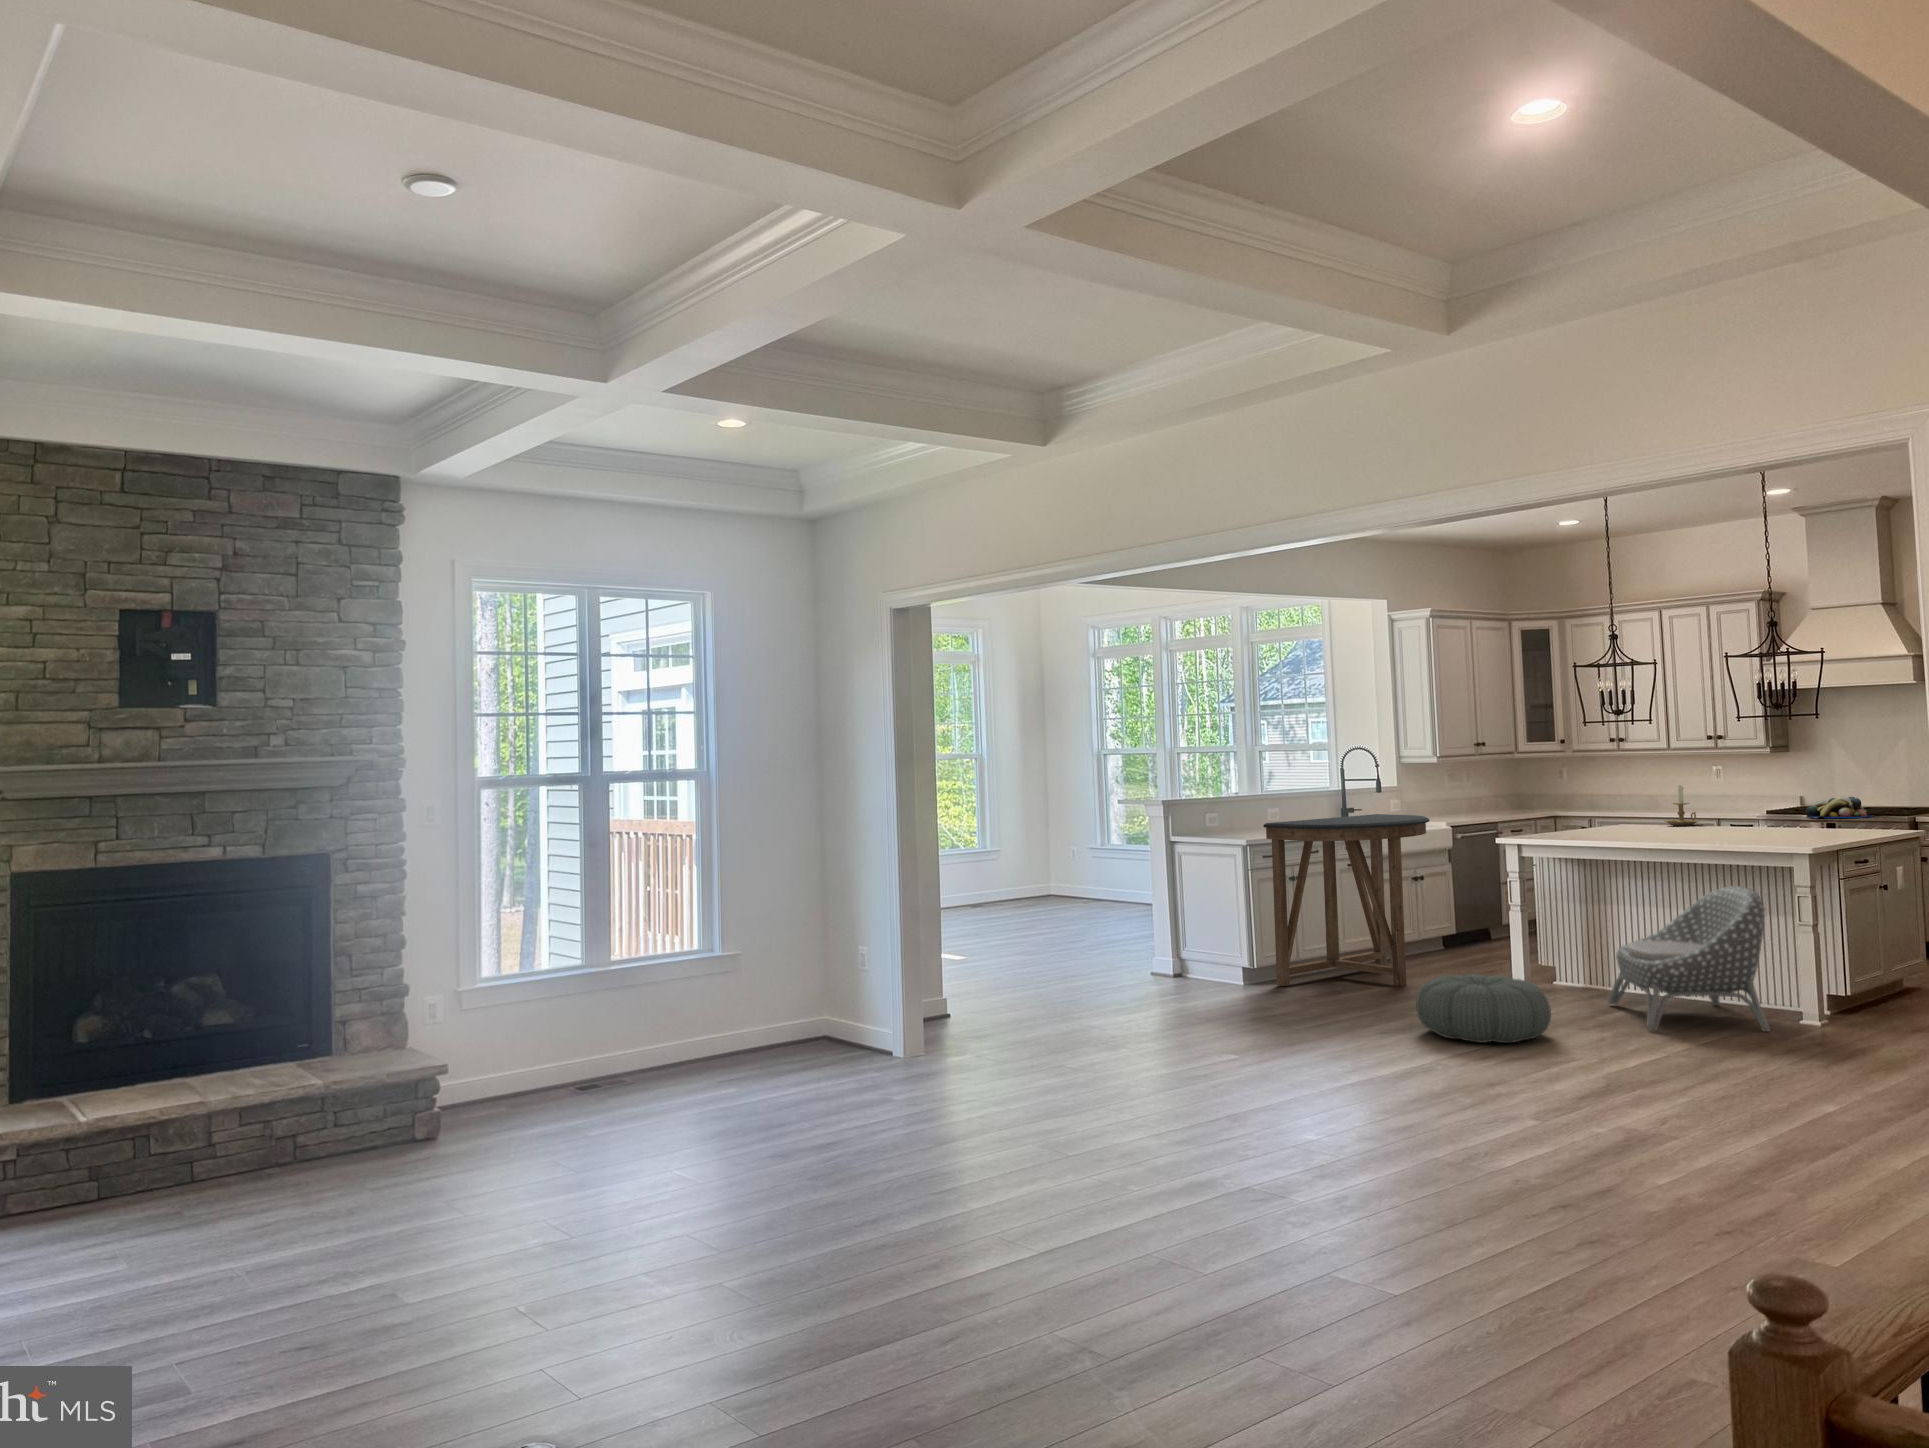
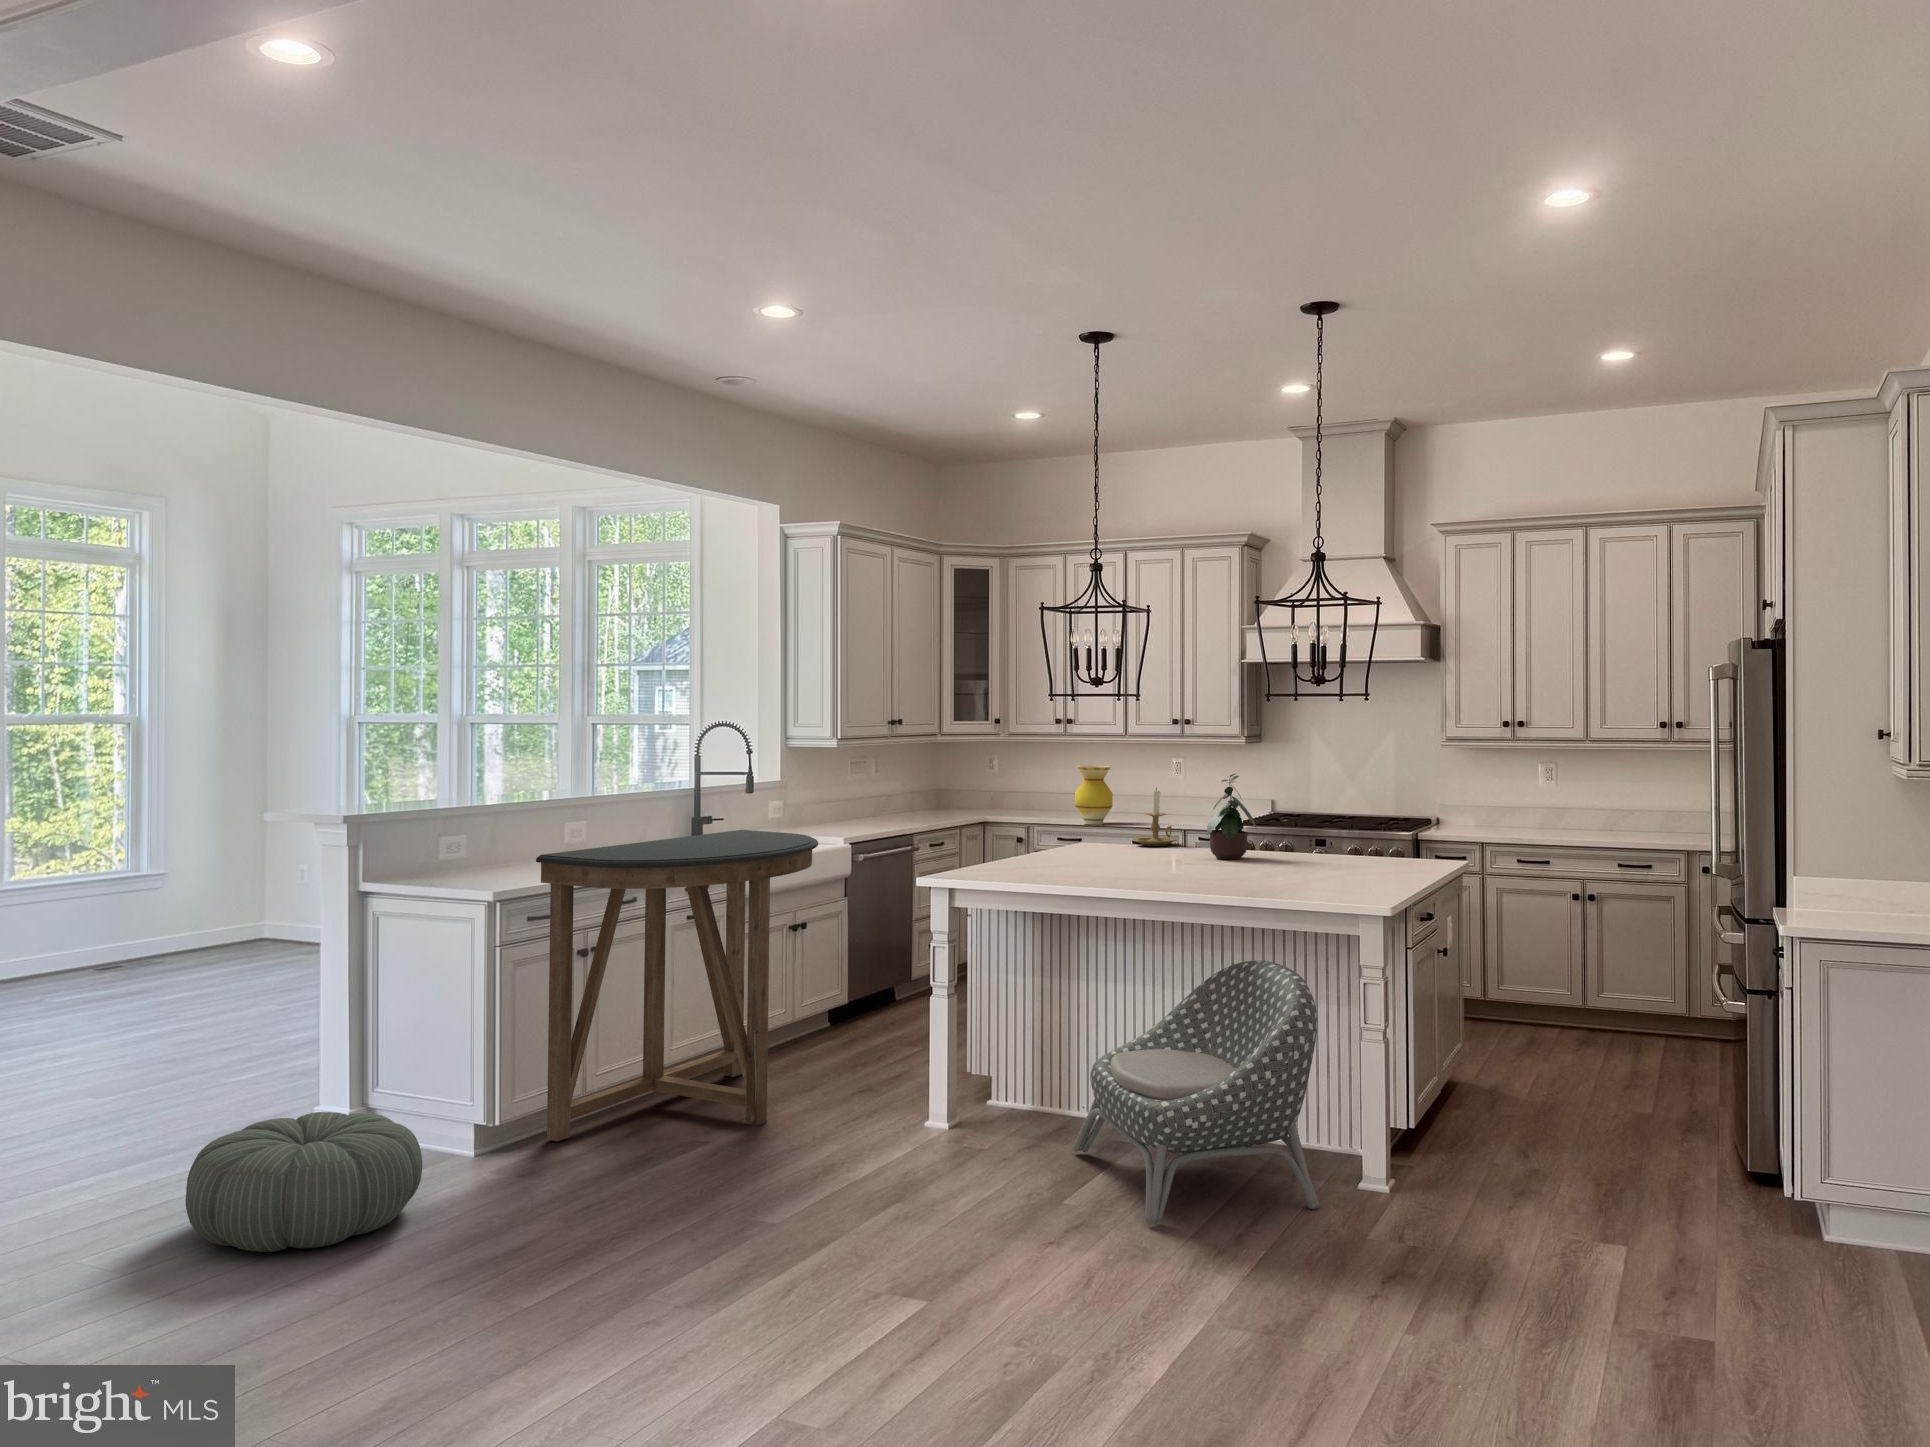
potted plant: none [1708,768,1754,830] -> present [1207,774,1256,859]
vase: none [1628,773,1659,817] -> present [1075,766,1113,825]
fruit bowl: present [1806,797,1874,819] -> none [1294,805,1371,835]
pouf: present [1416,974,1551,1043] -> present [186,1112,422,1252]

